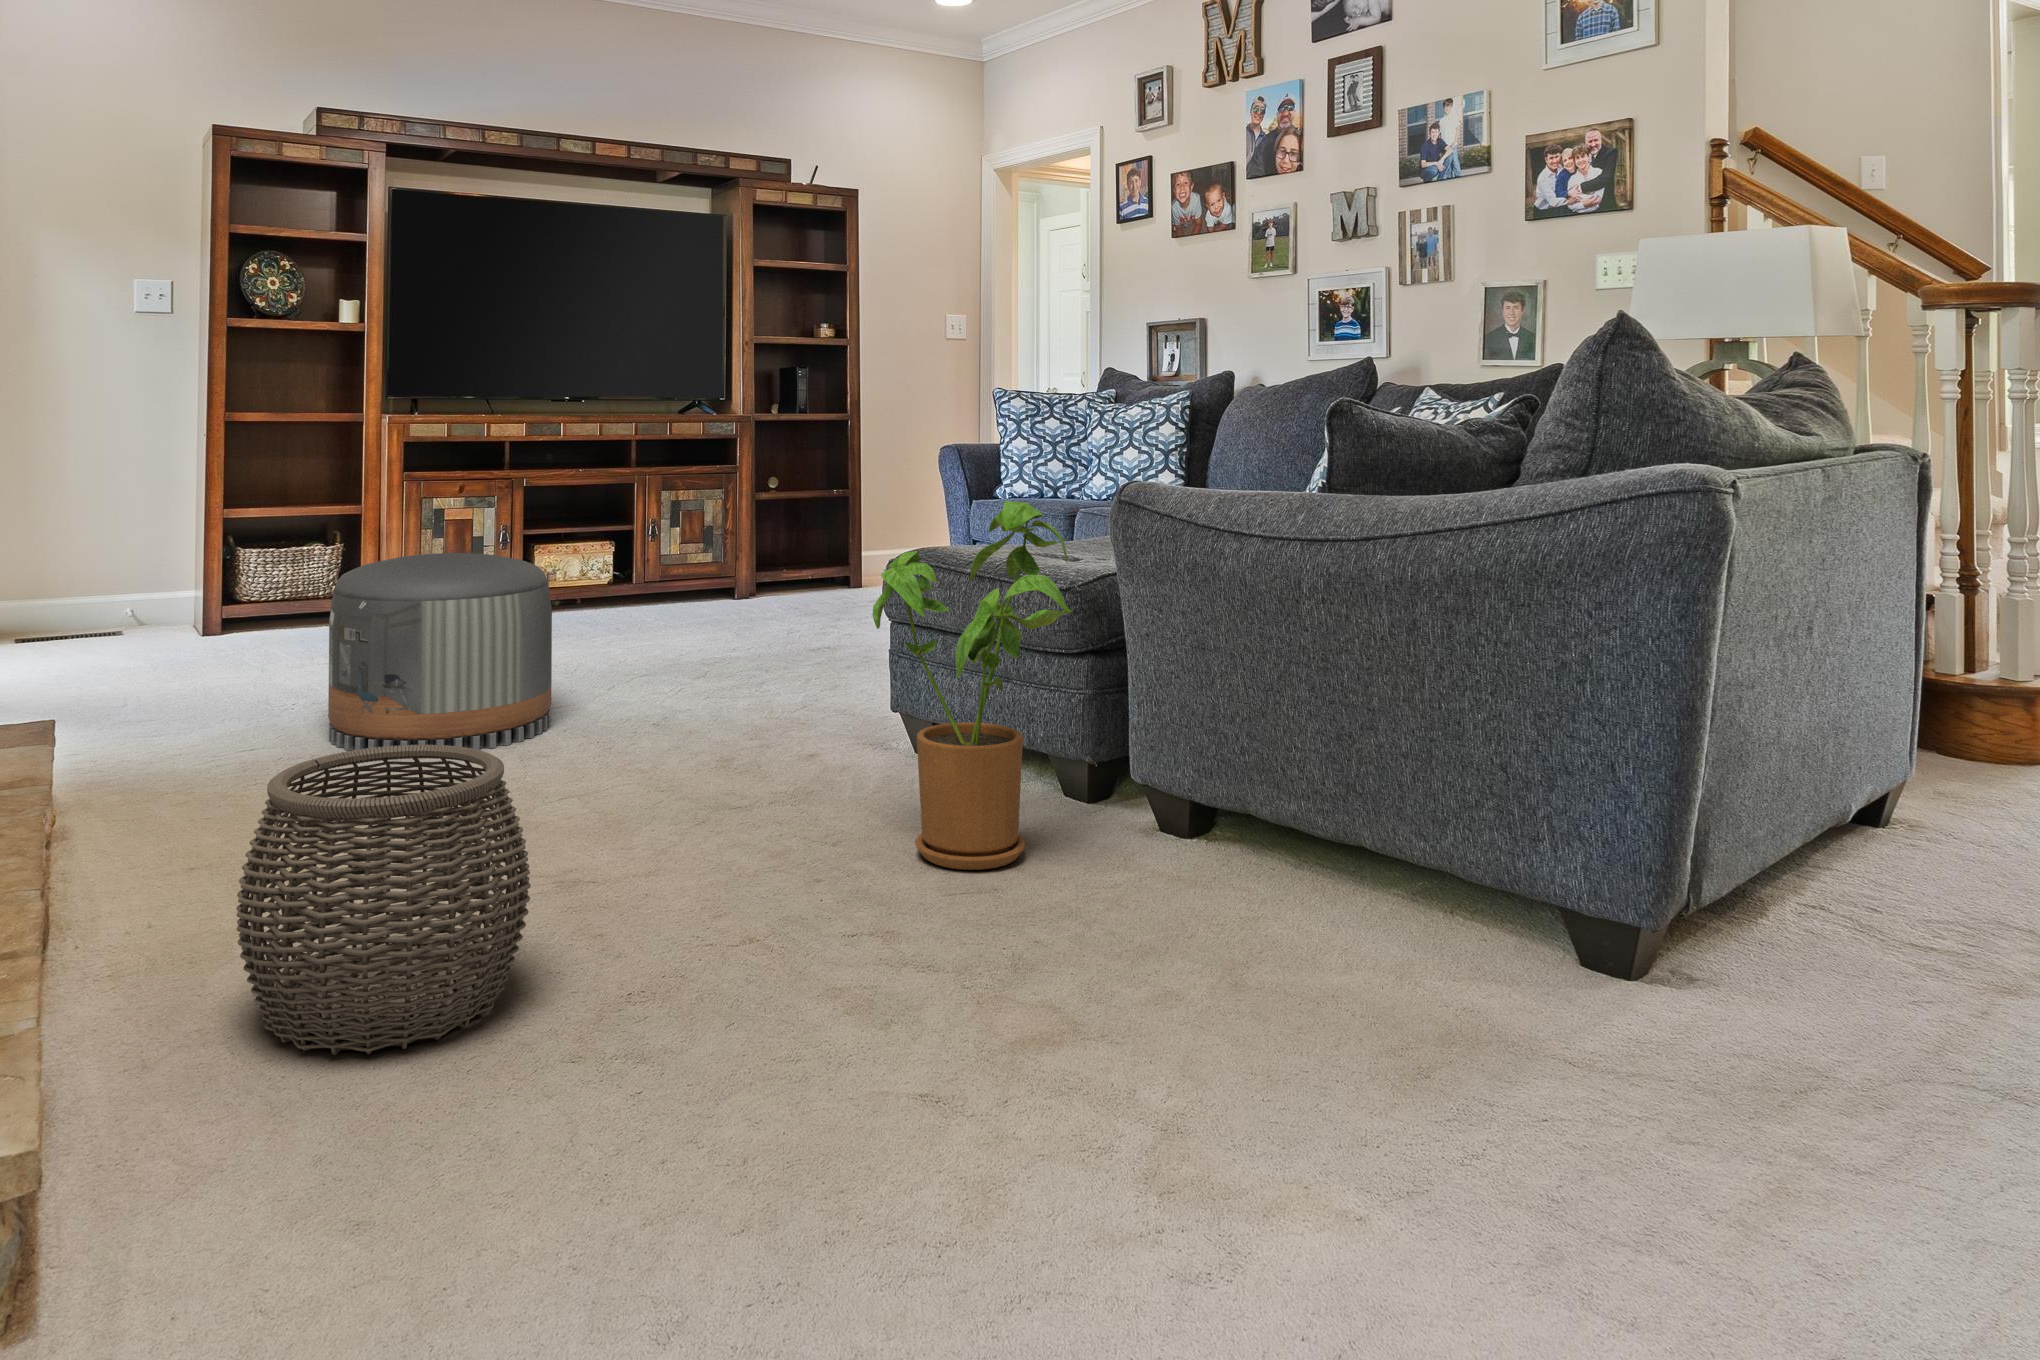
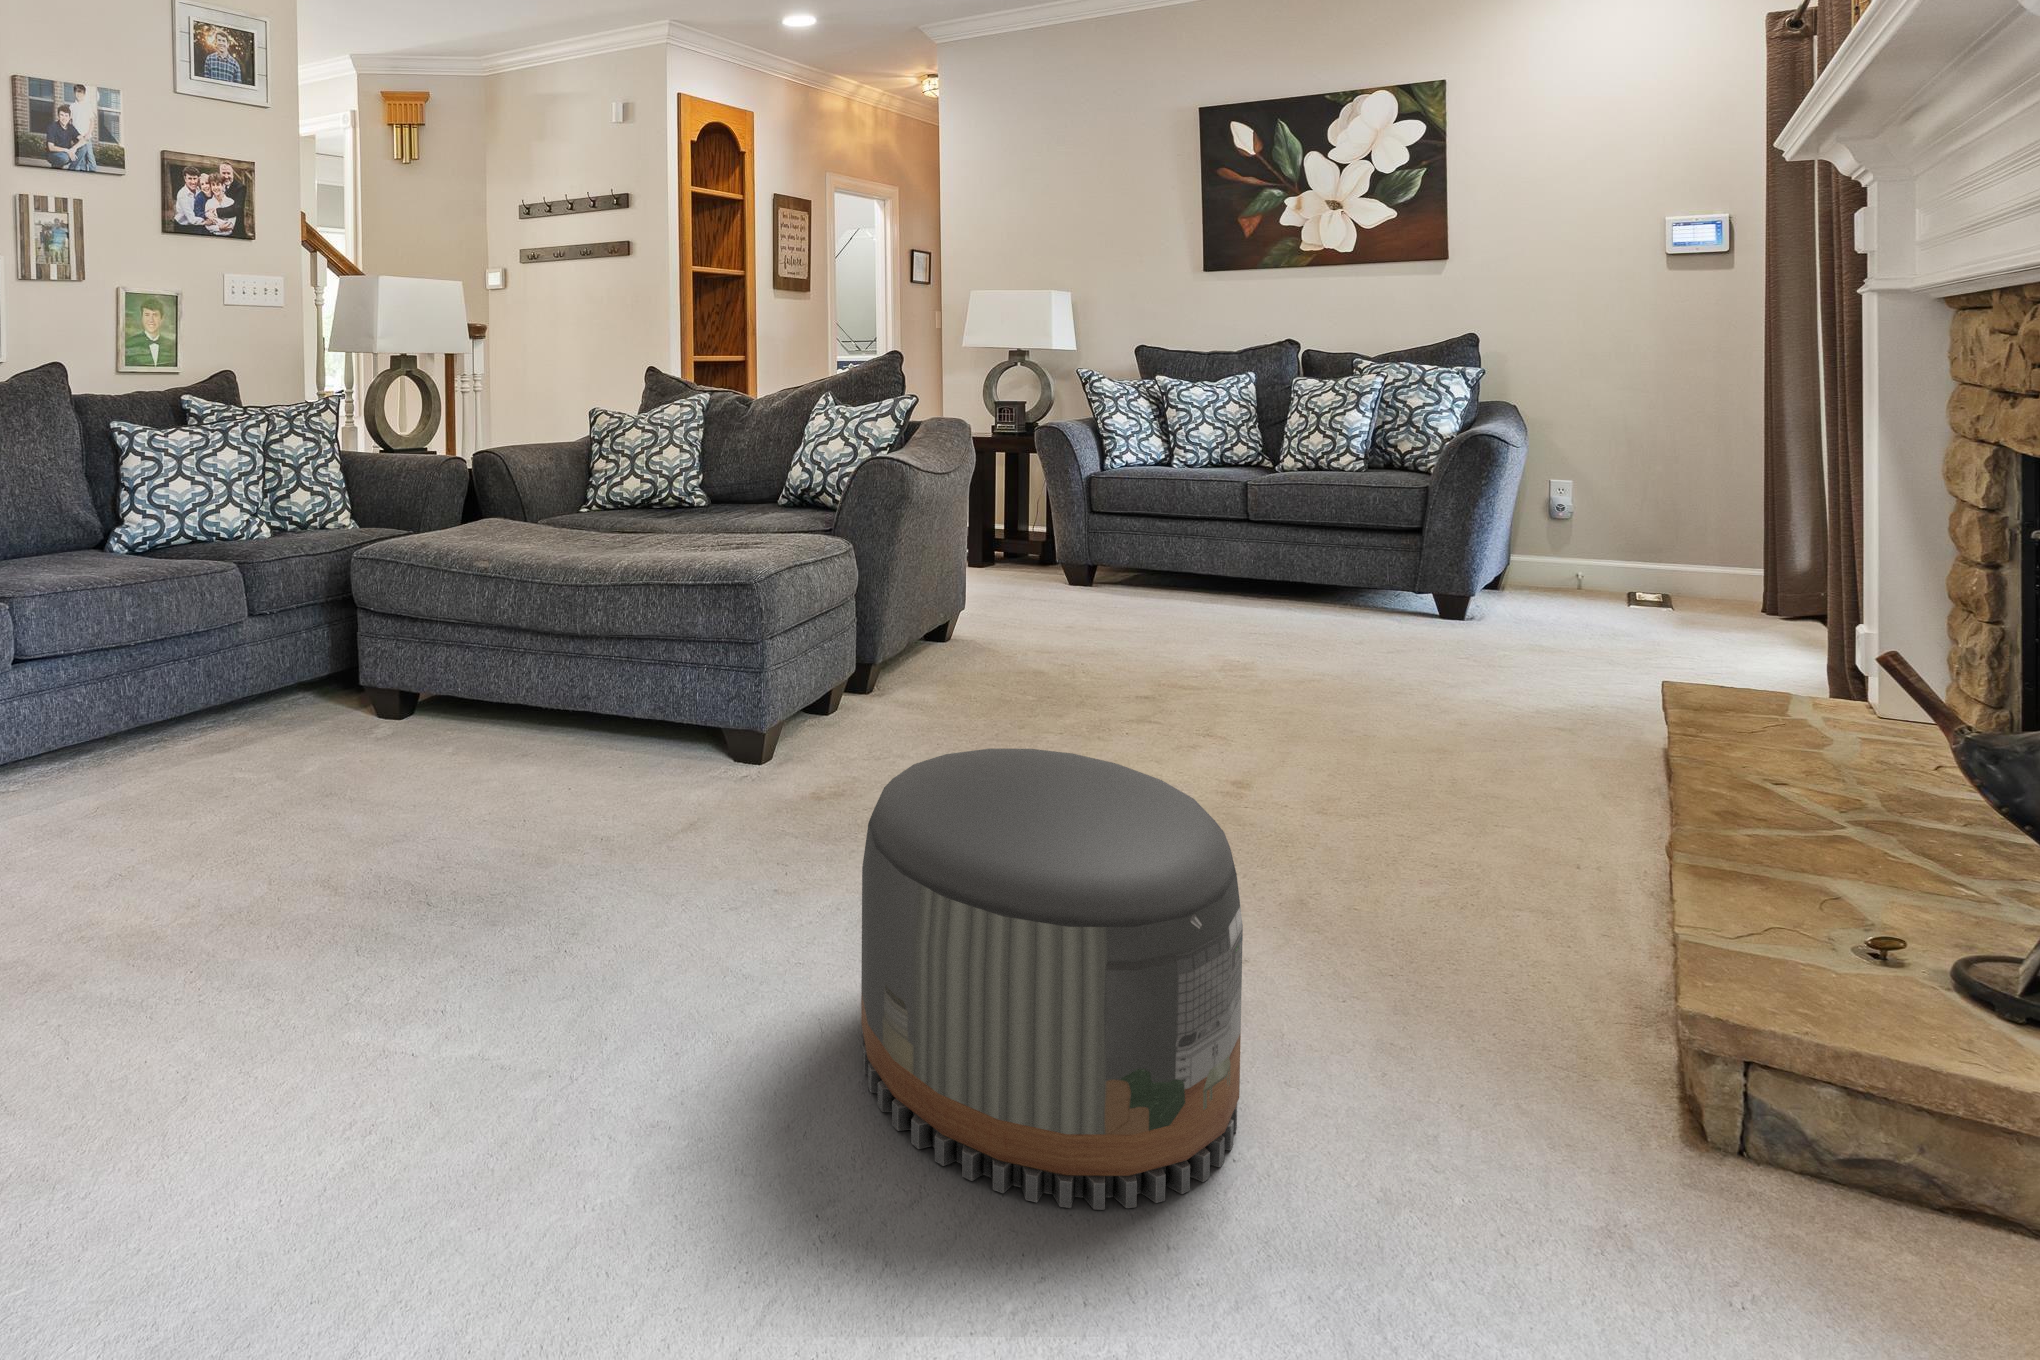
house plant: present [873,501,1073,870] -> none [906,481,1034,716]
woven basket: present [236,745,531,1055] -> none [1326,622,1500,784]

